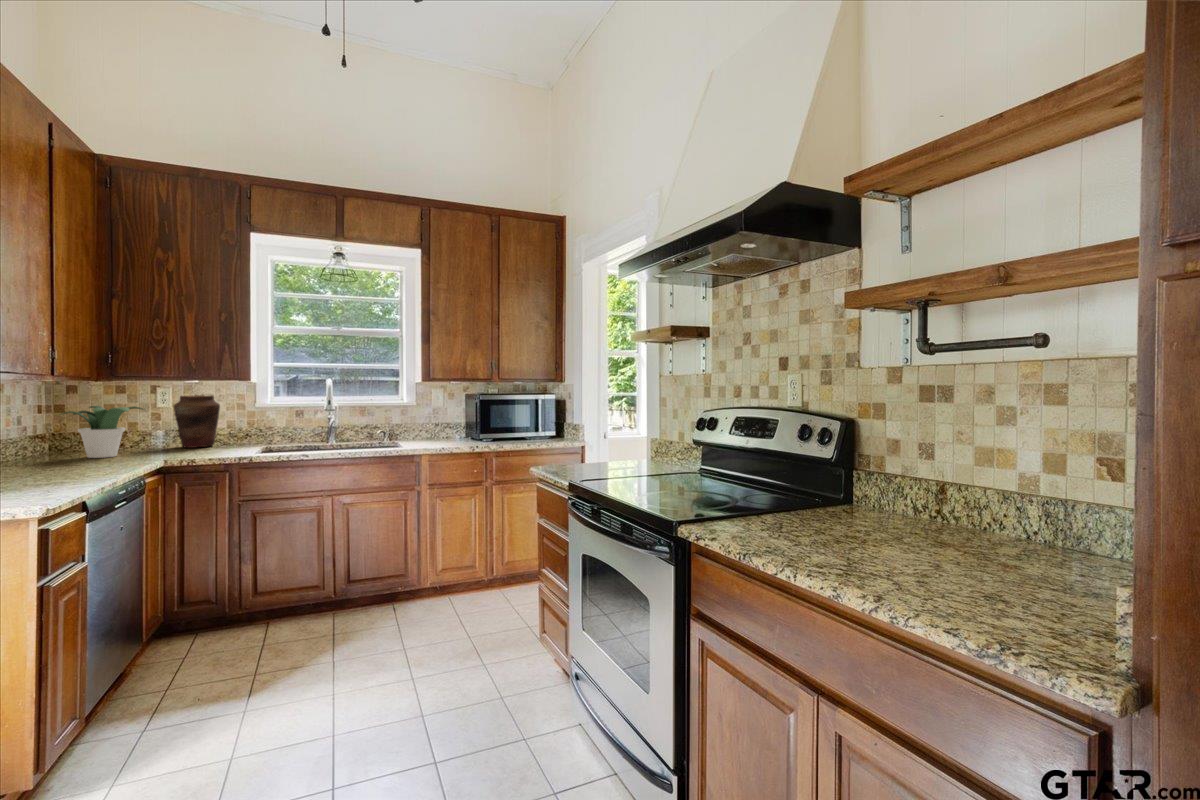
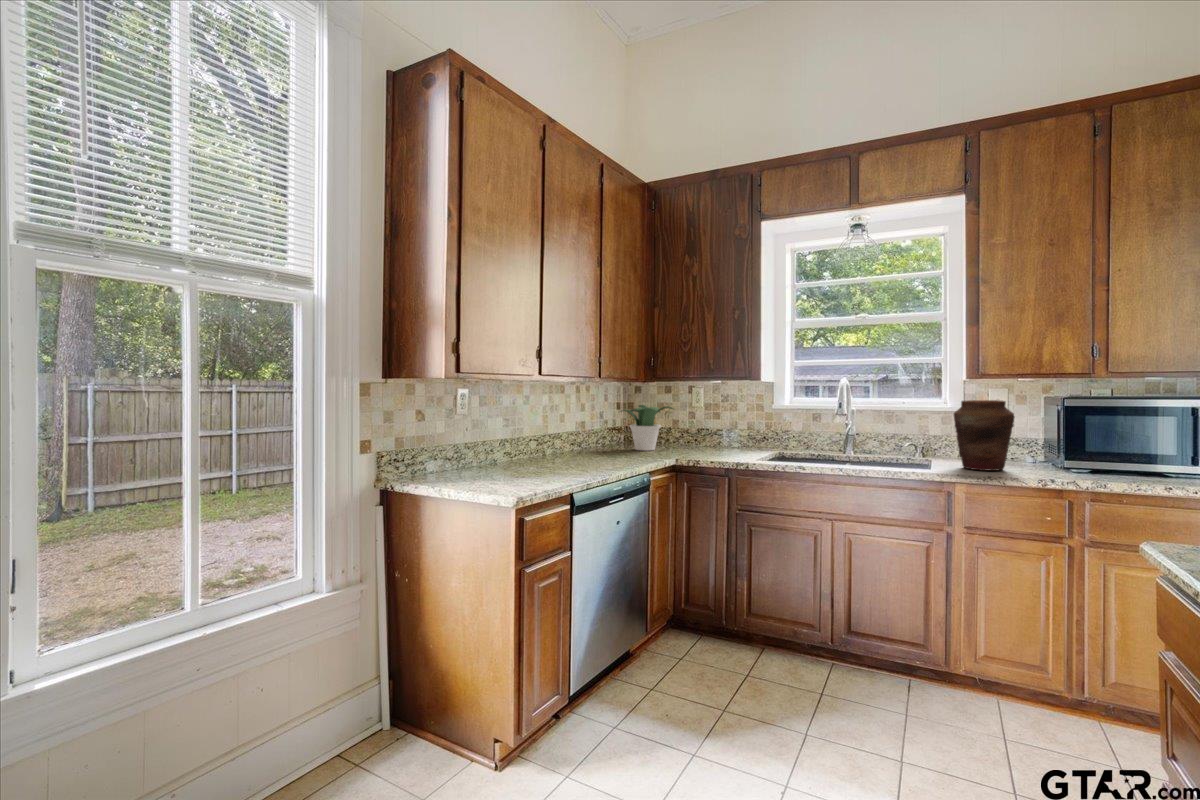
vase: present [174,395,220,448] -> present [954,400,1014,471]

